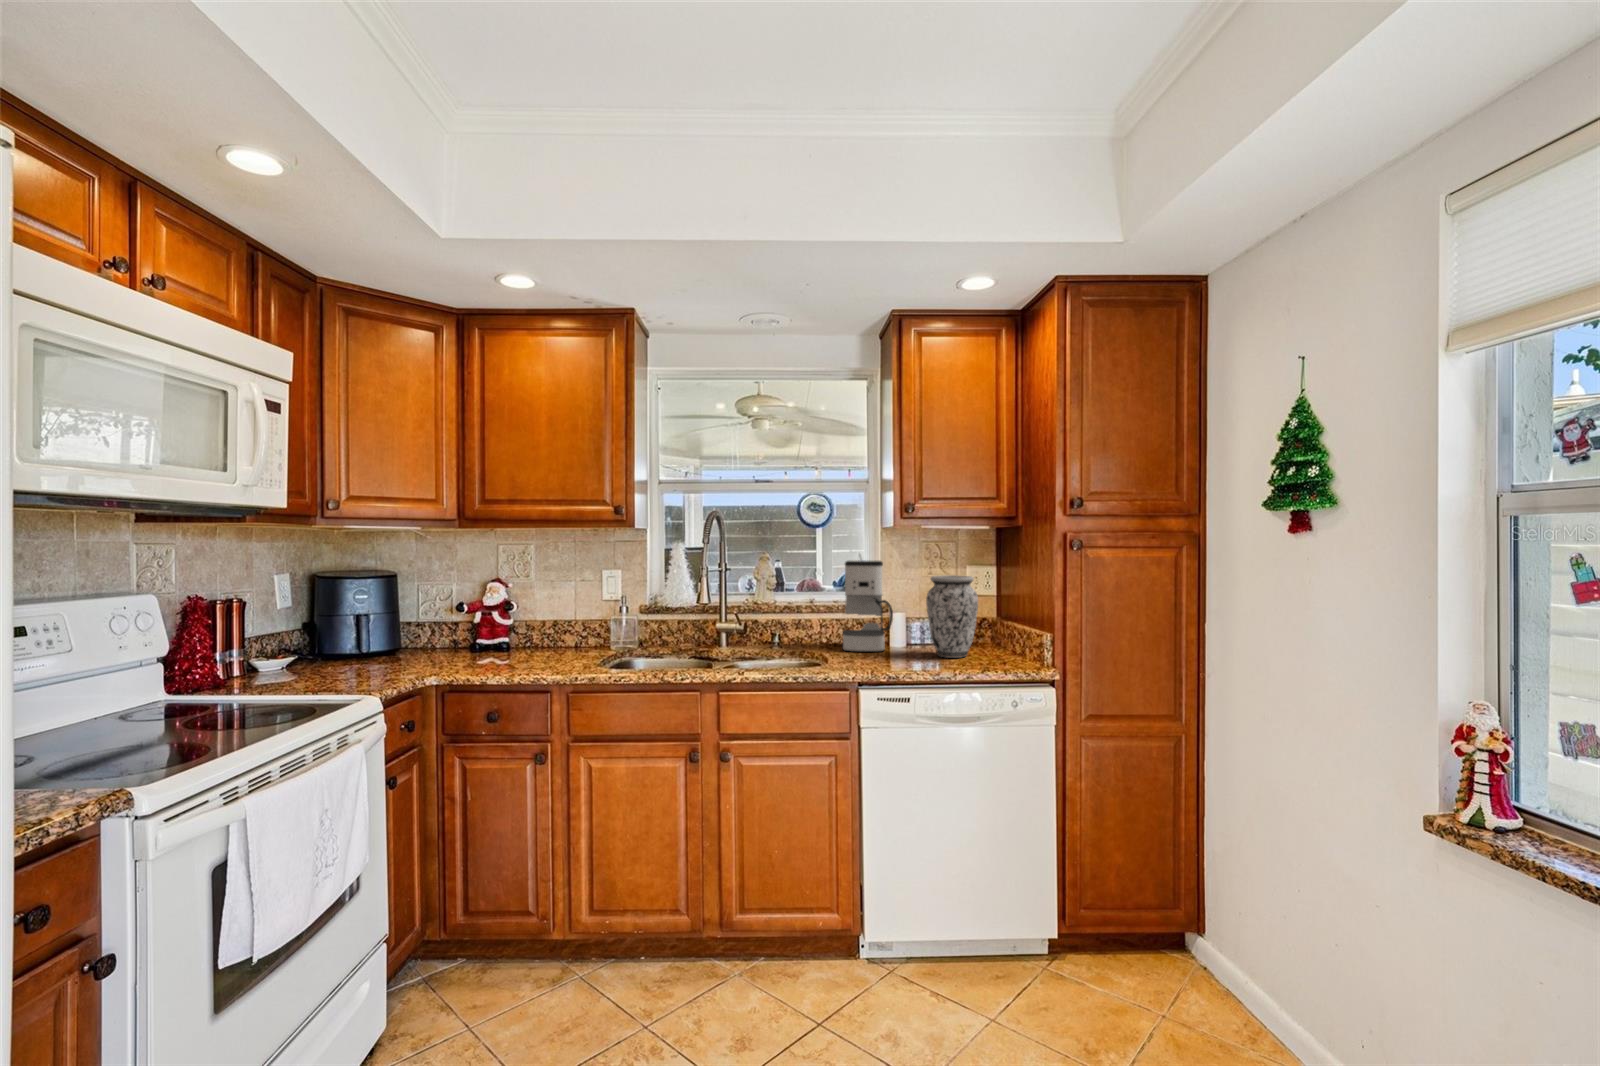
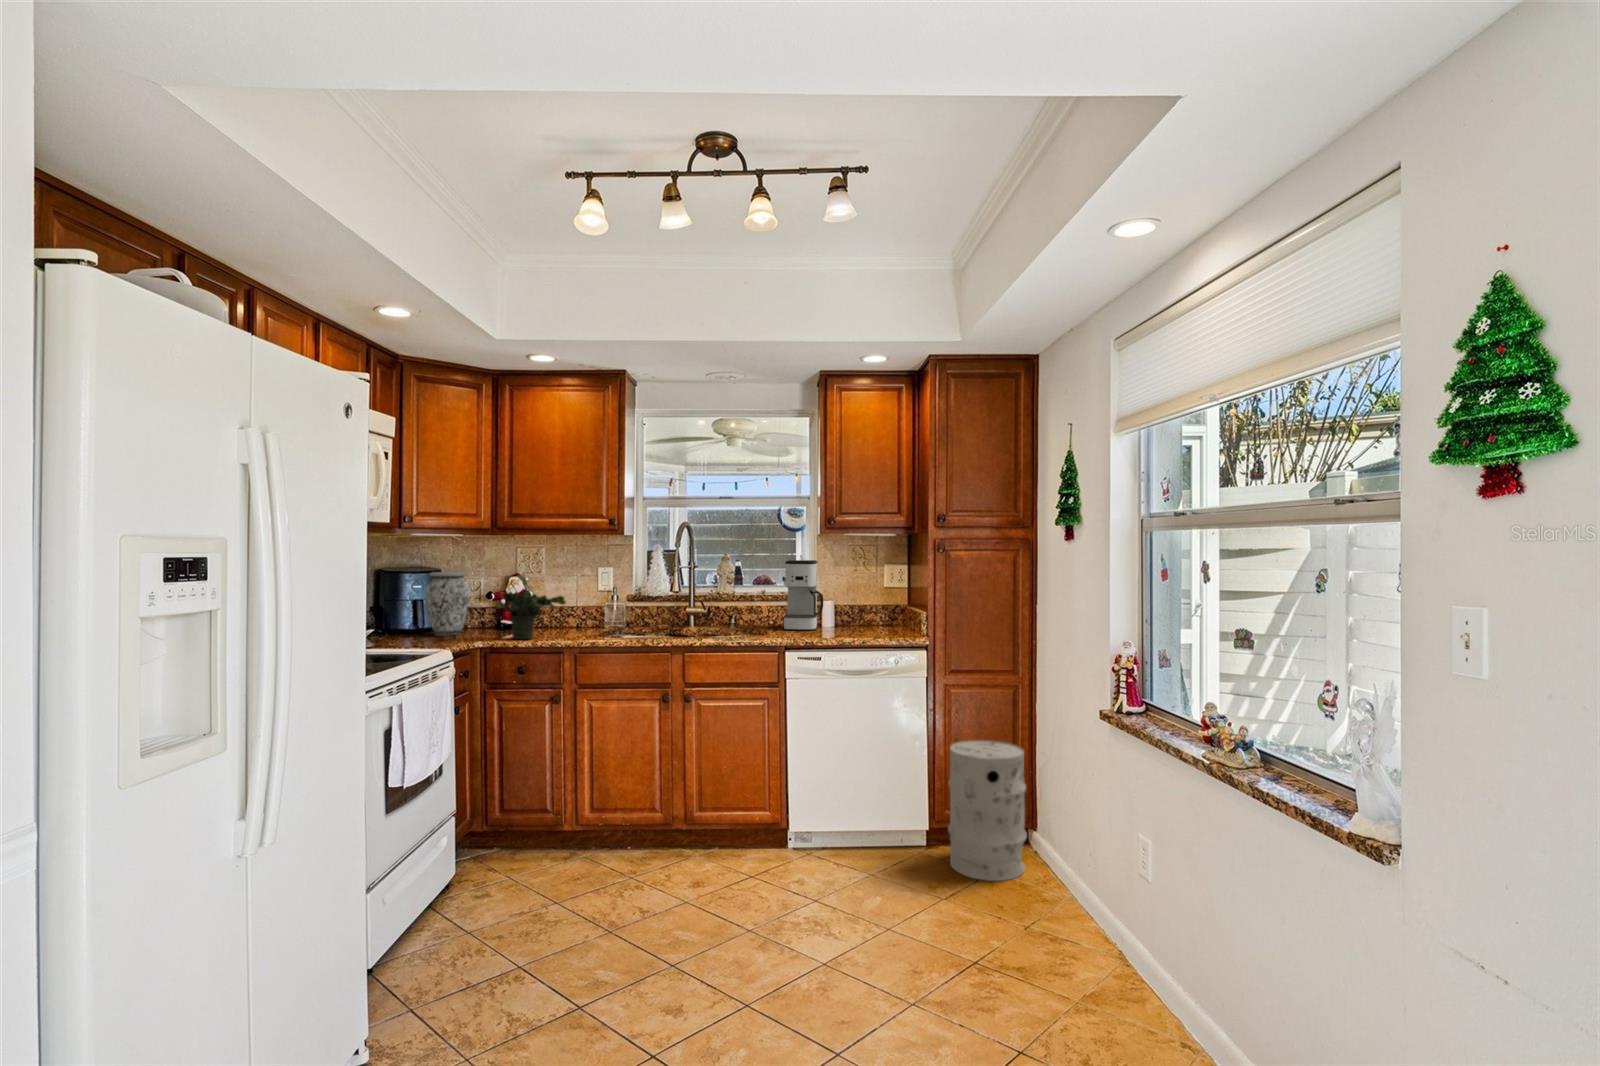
vase: present [926,575,978,658] -> present [426,572,469,636]
potted plant: none [457,583,557,672] -> present [496,575,566,639]
trash can: none [1095,812,1220,1038] -> present [948,740,1027,881]

